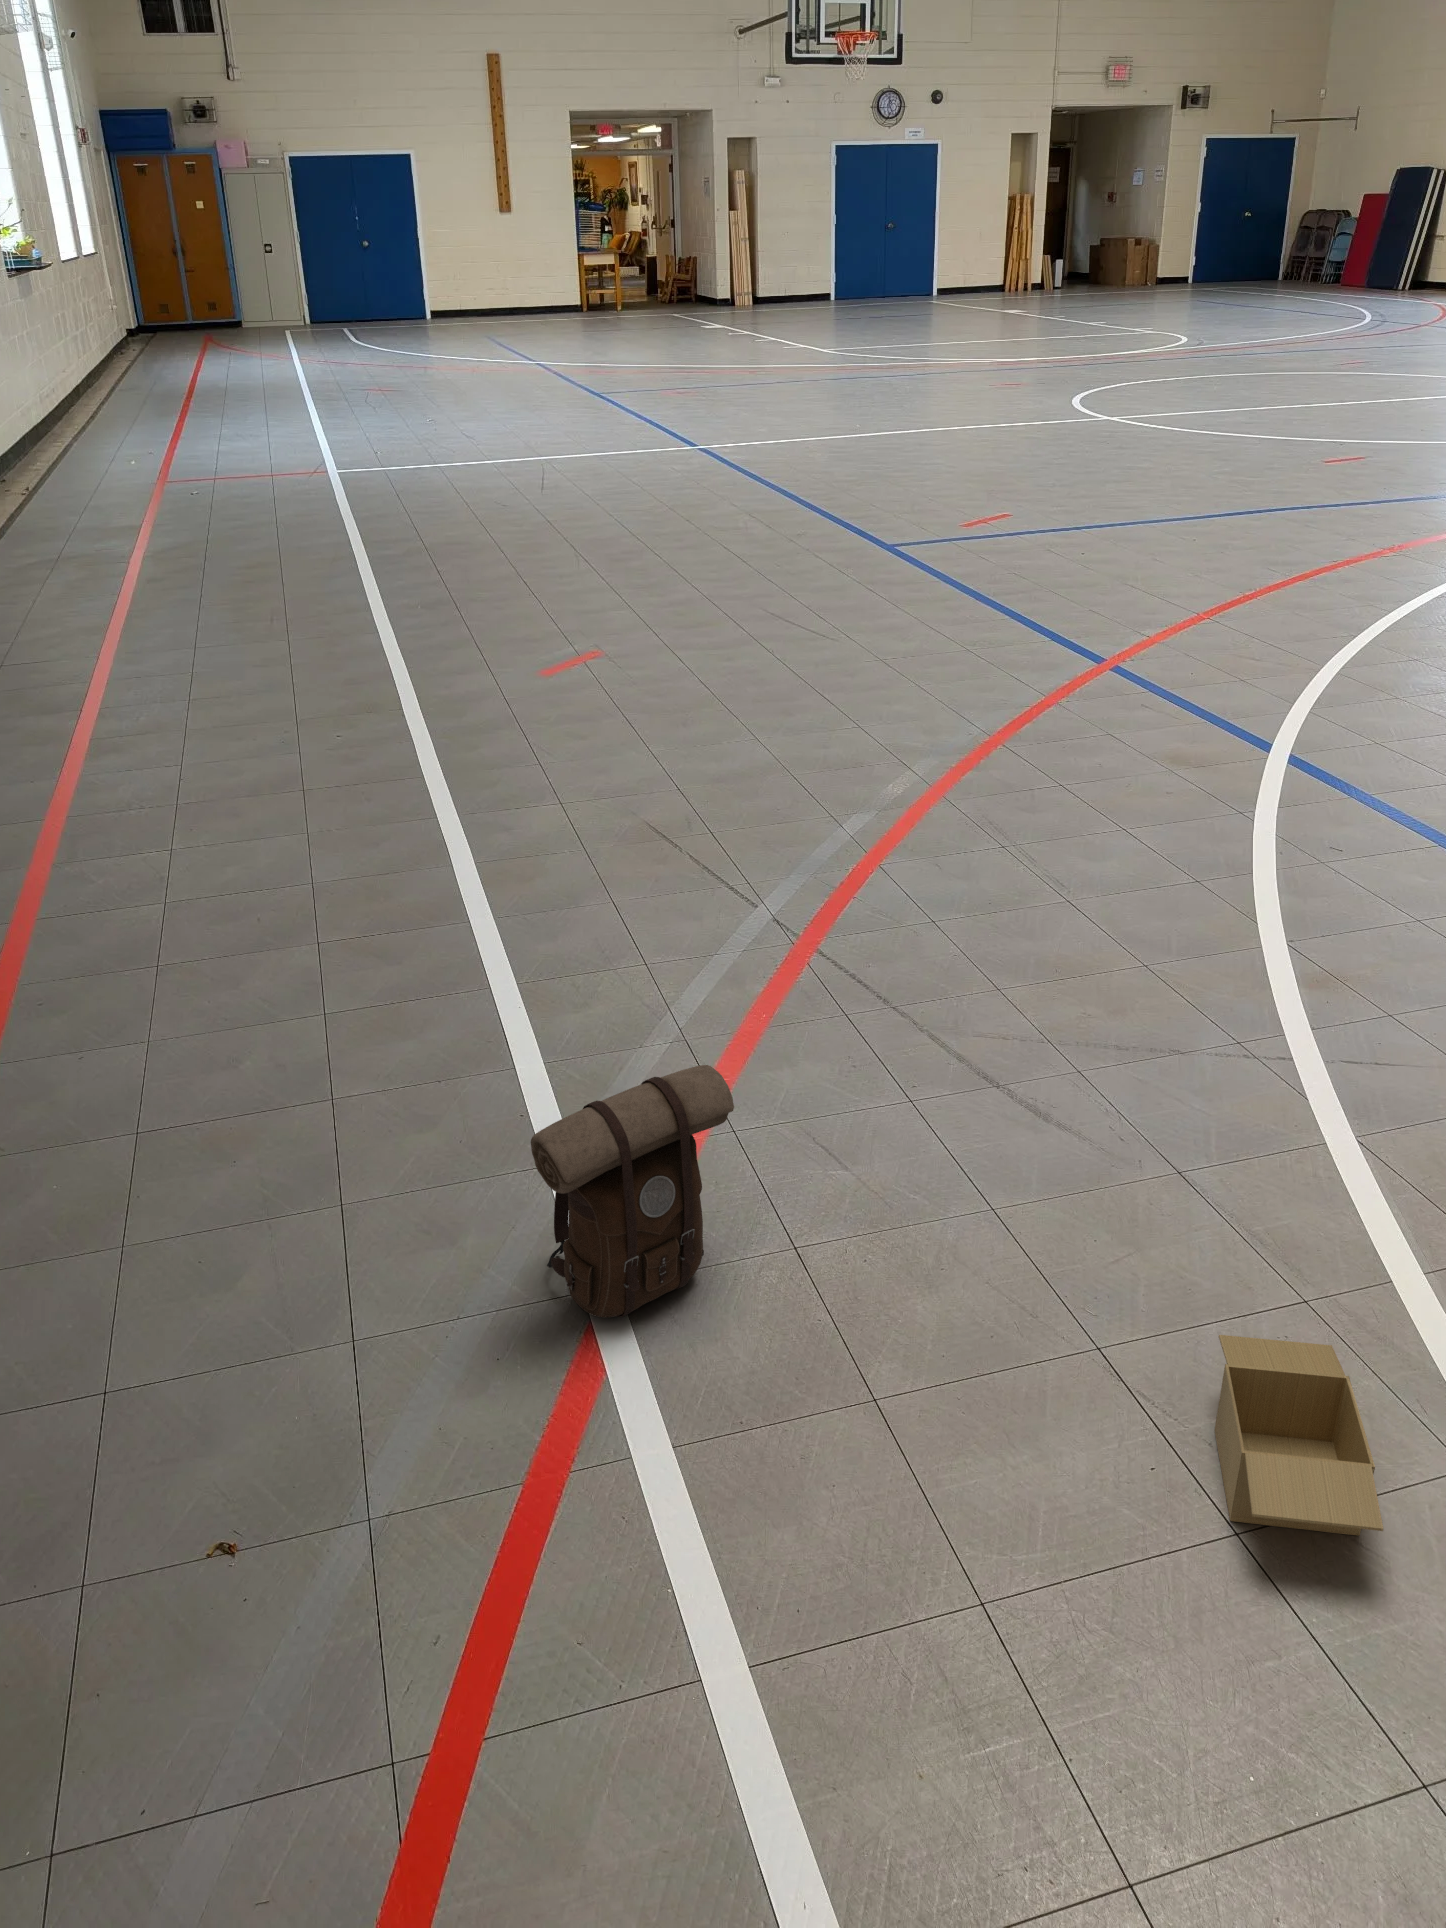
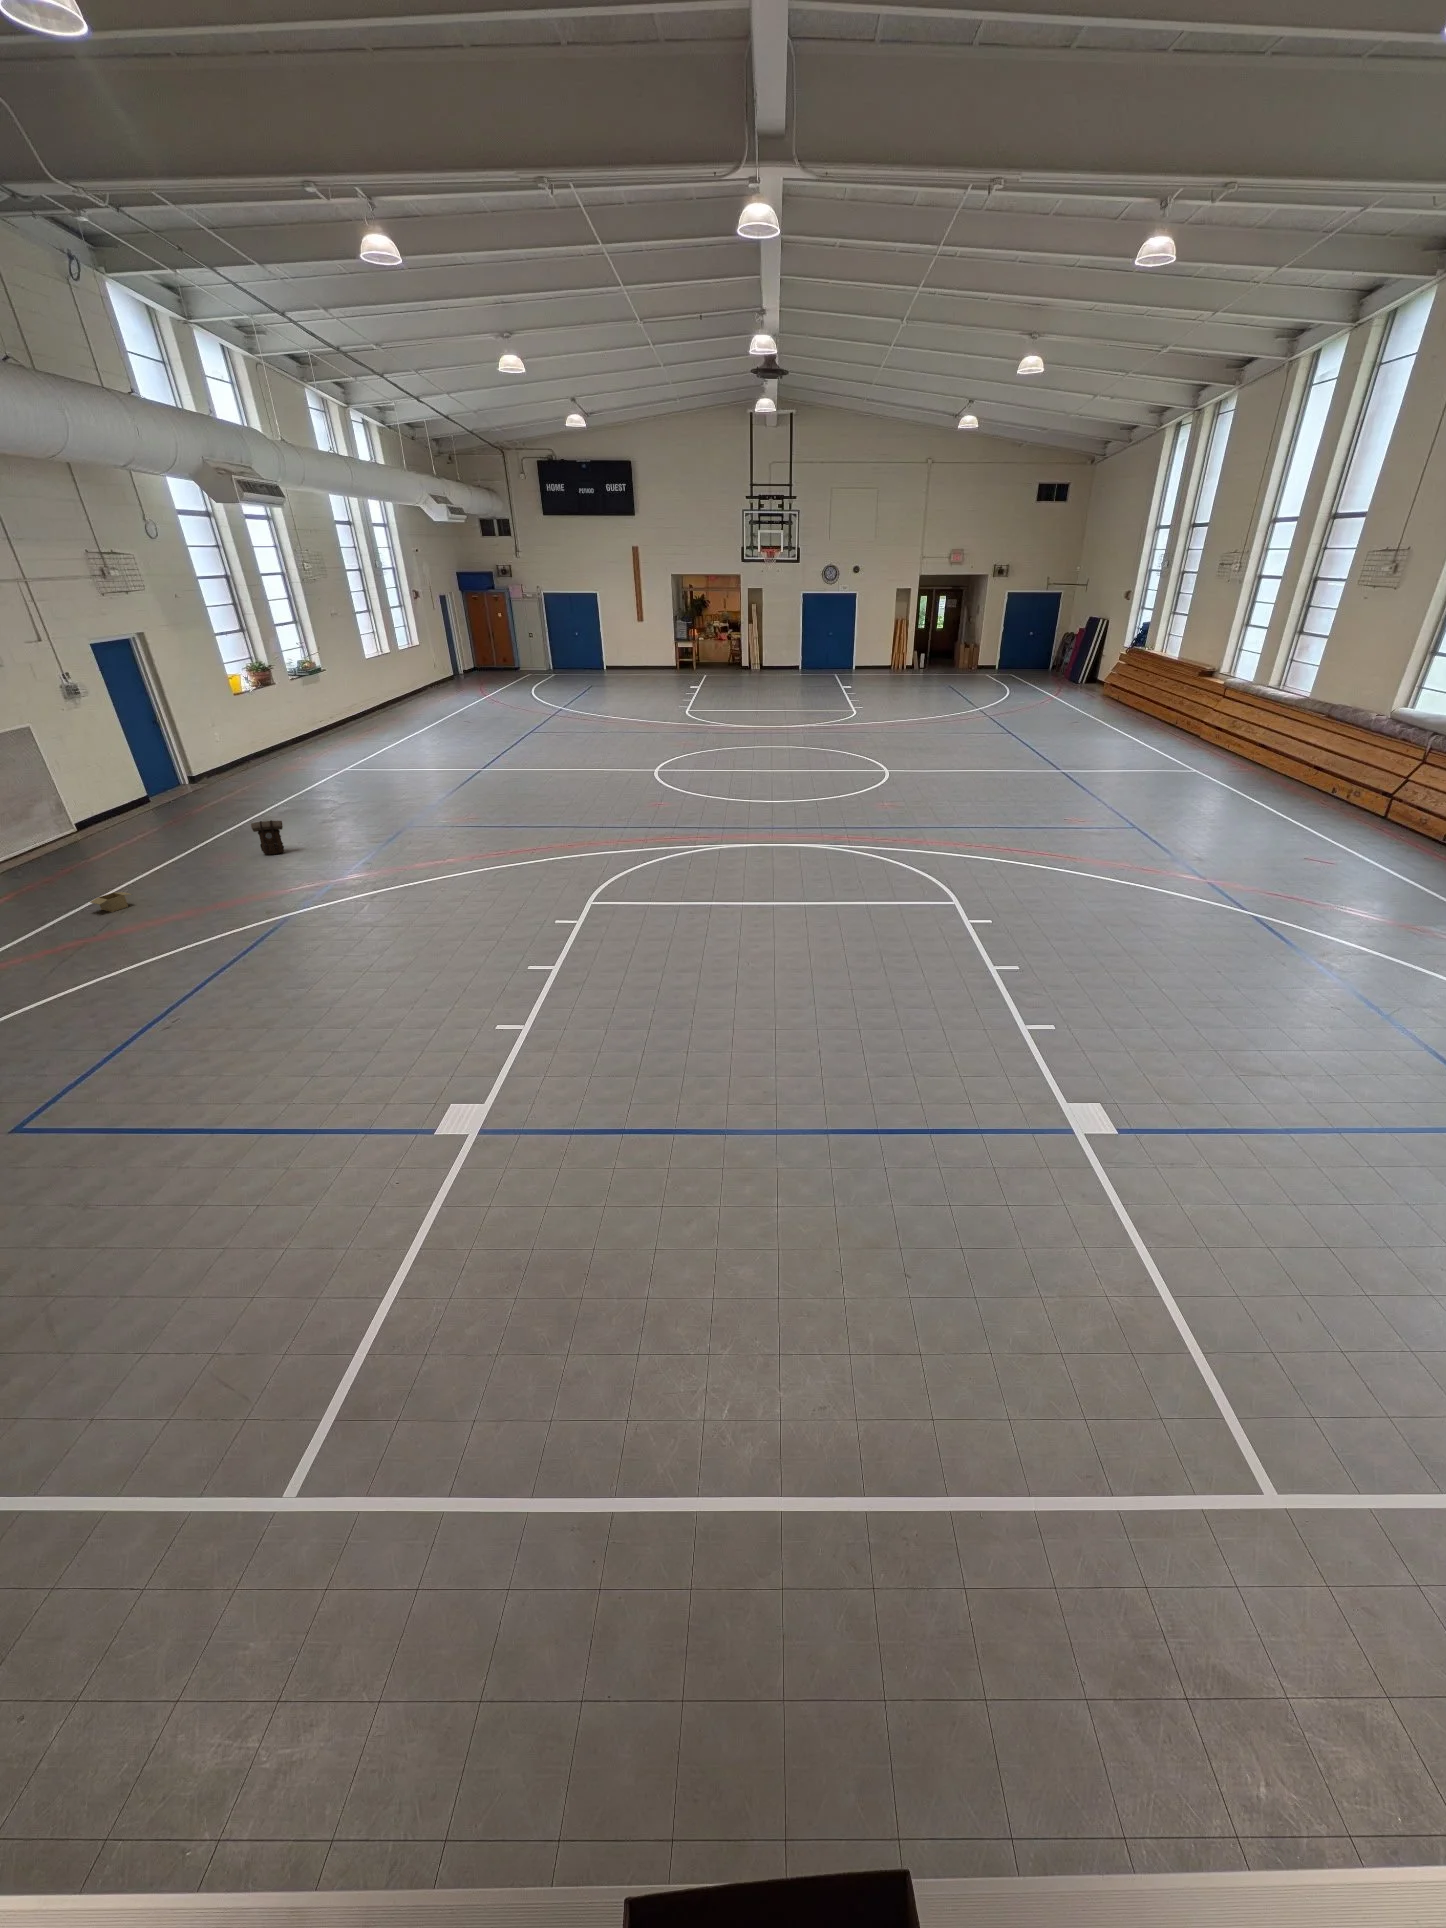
backpack: present [531,1065,734,1317] -> present [251,820,284,855]

